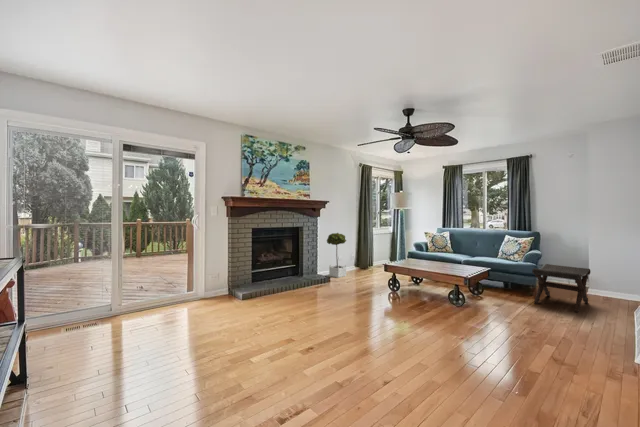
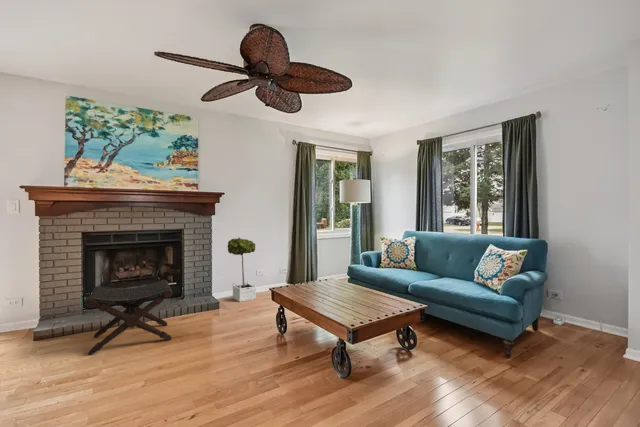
footstool: present [532,264,591,312] -> present [87,280,173,355]

